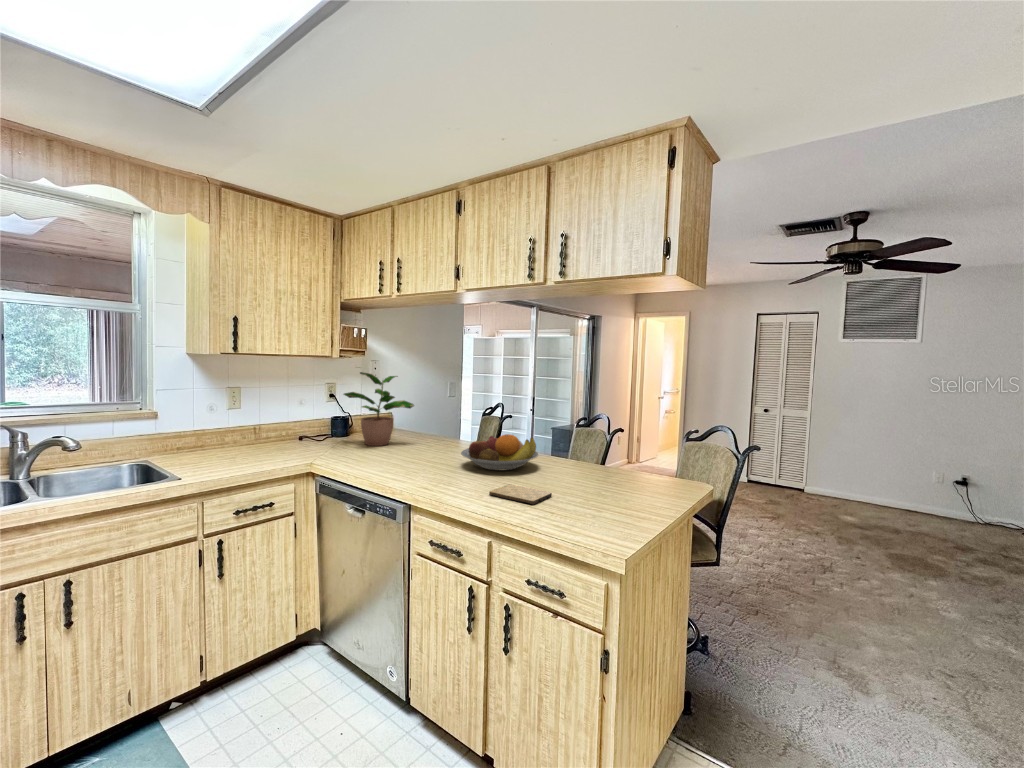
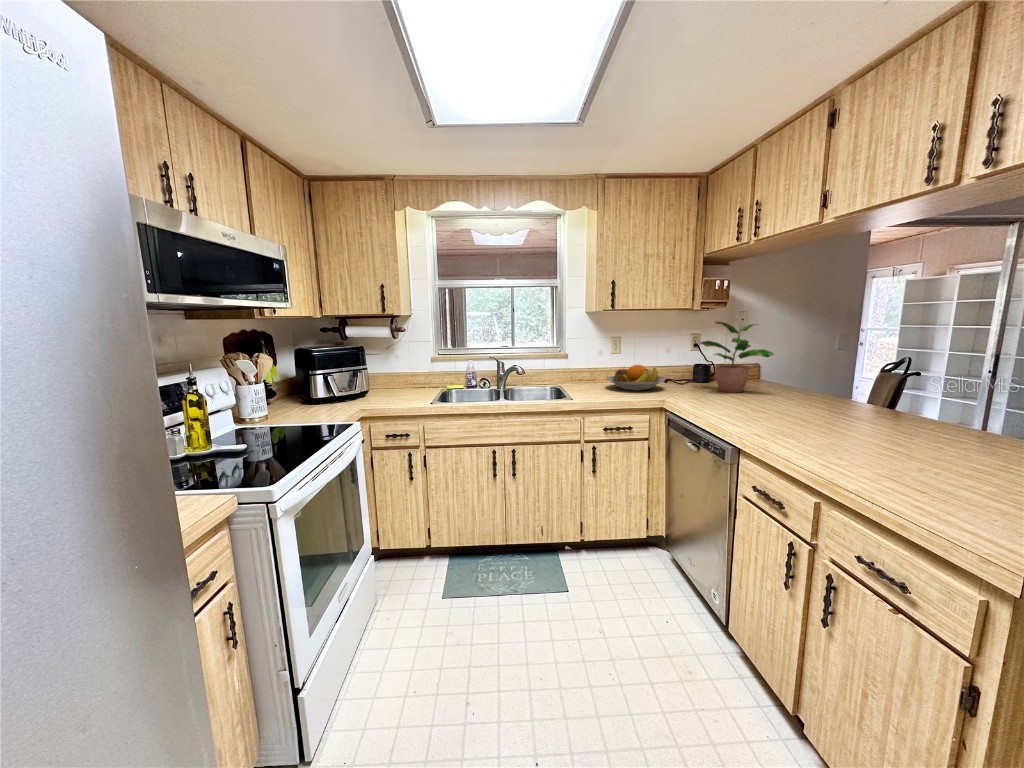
fruit bowl: present [461,434,538,471] -> present [607,365,666,390]
cutting board: present [489,484,552,505] -> none [831,447,936,475]

